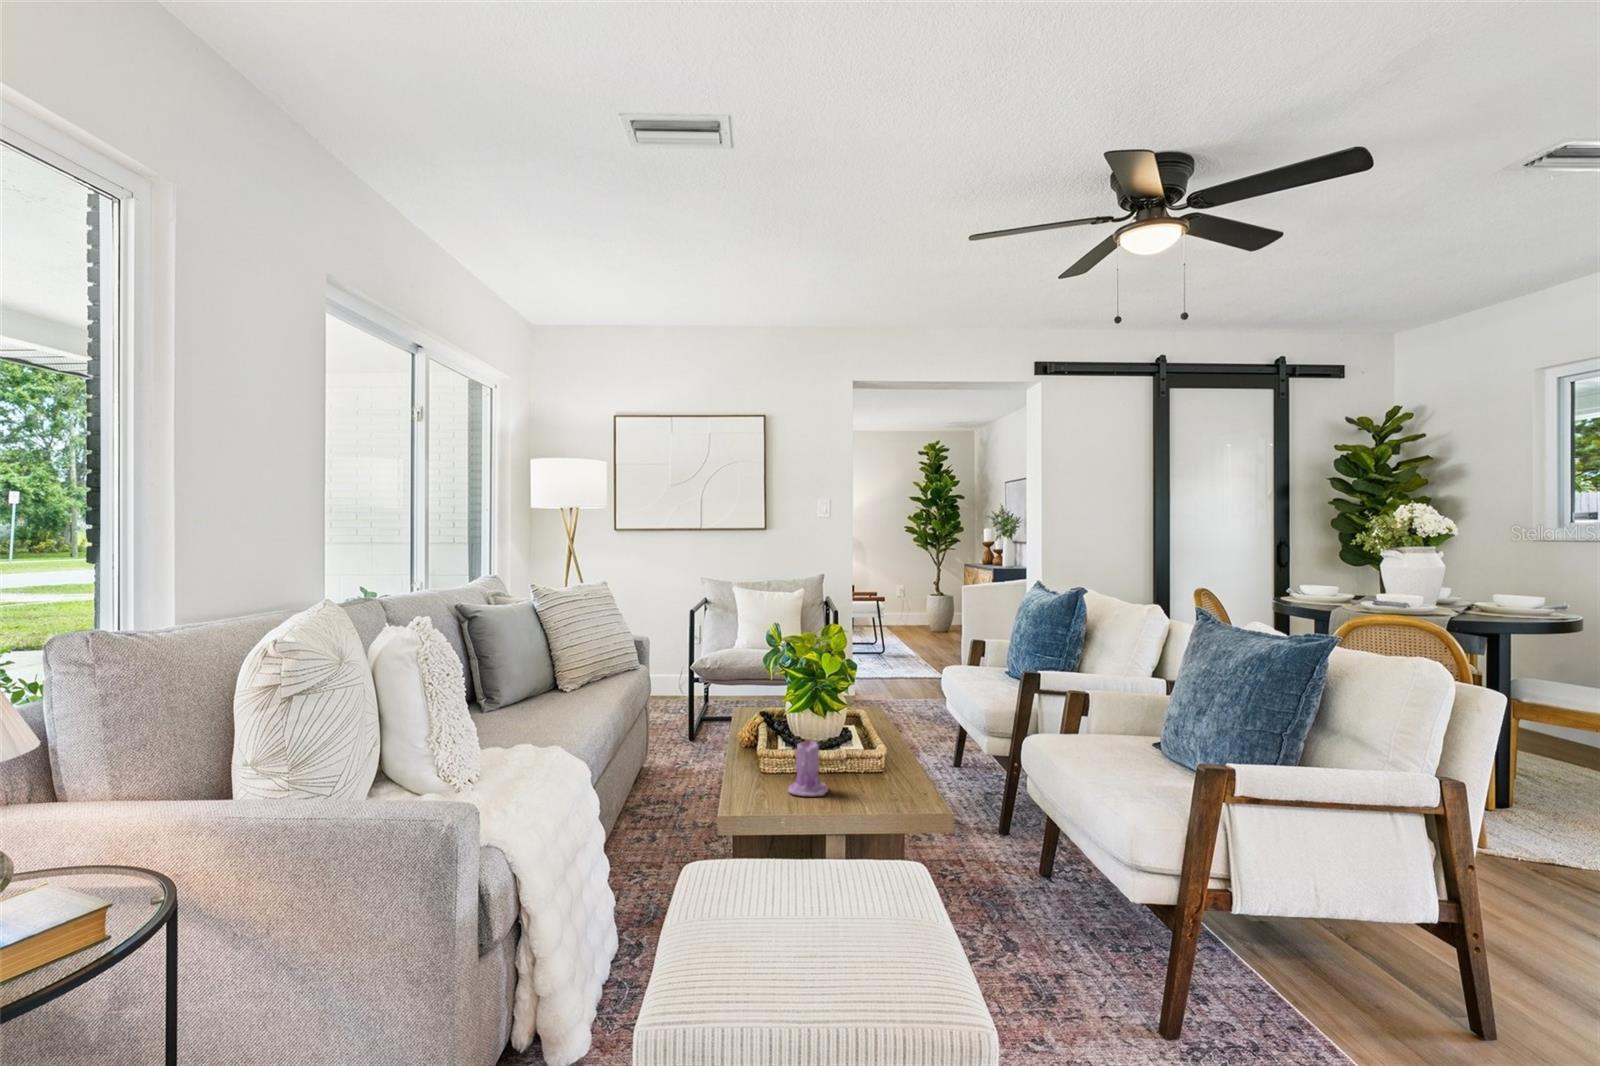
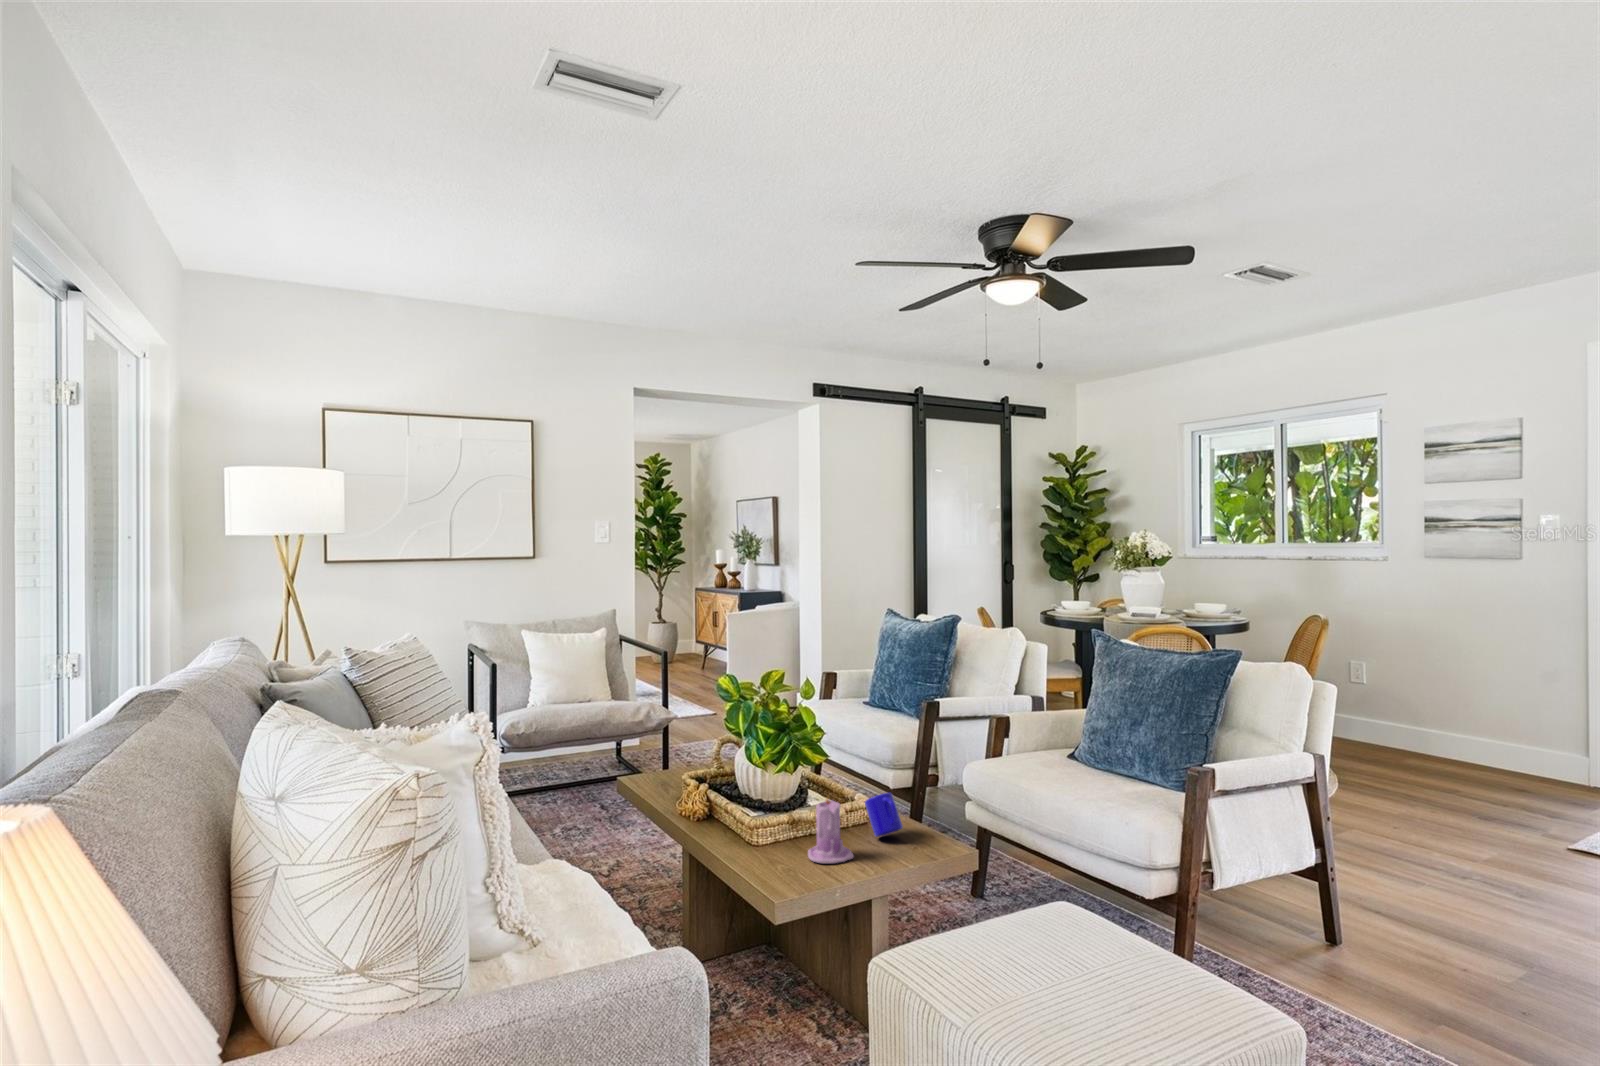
mug: none [859,744,890,783] -> present [865,793,903,837]

